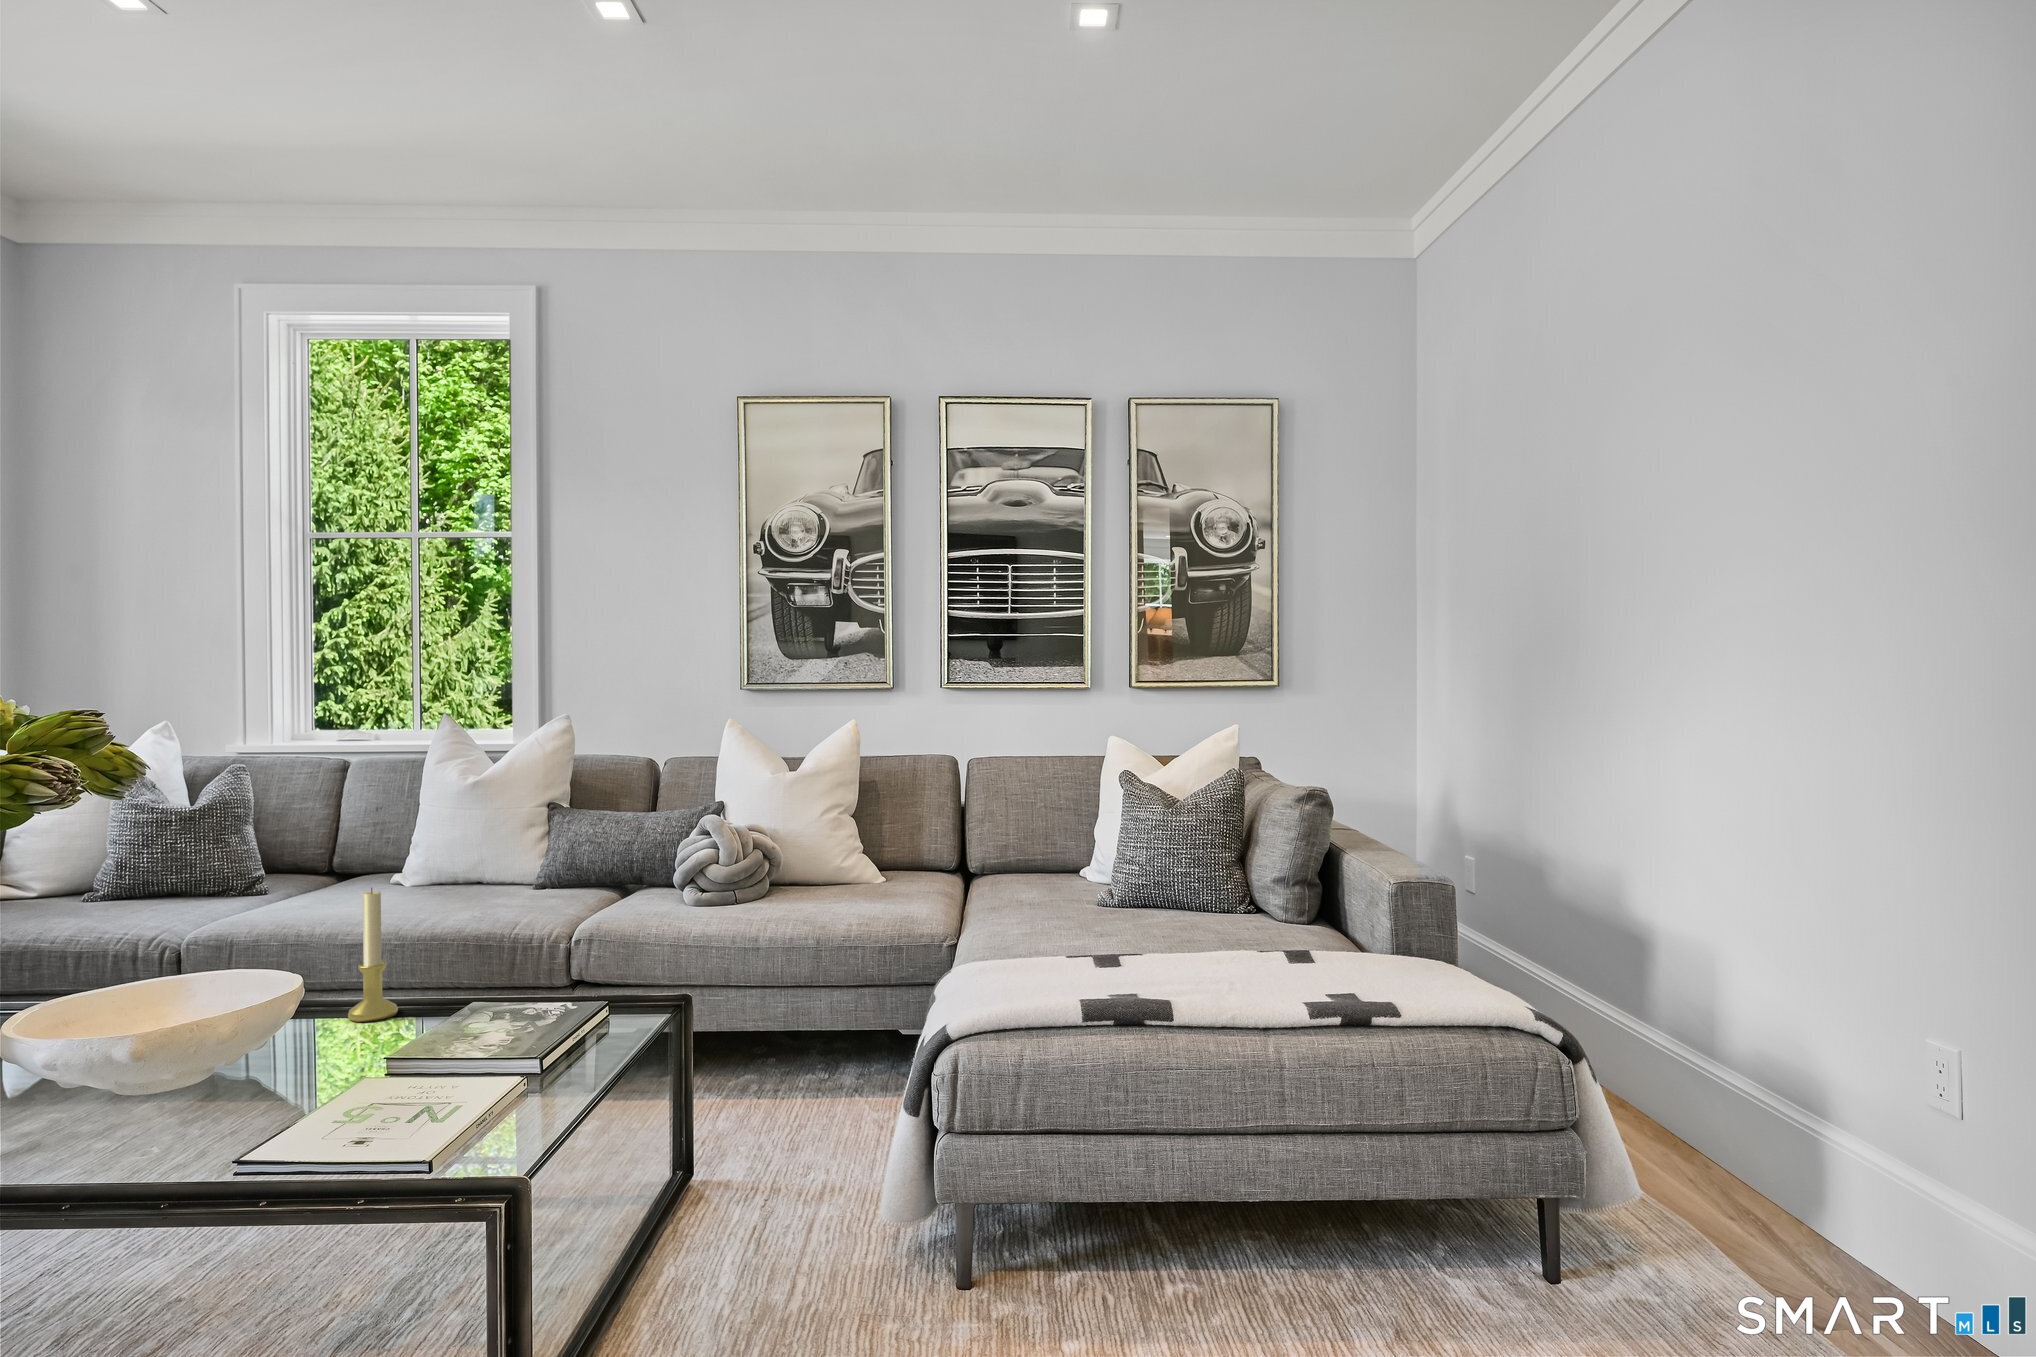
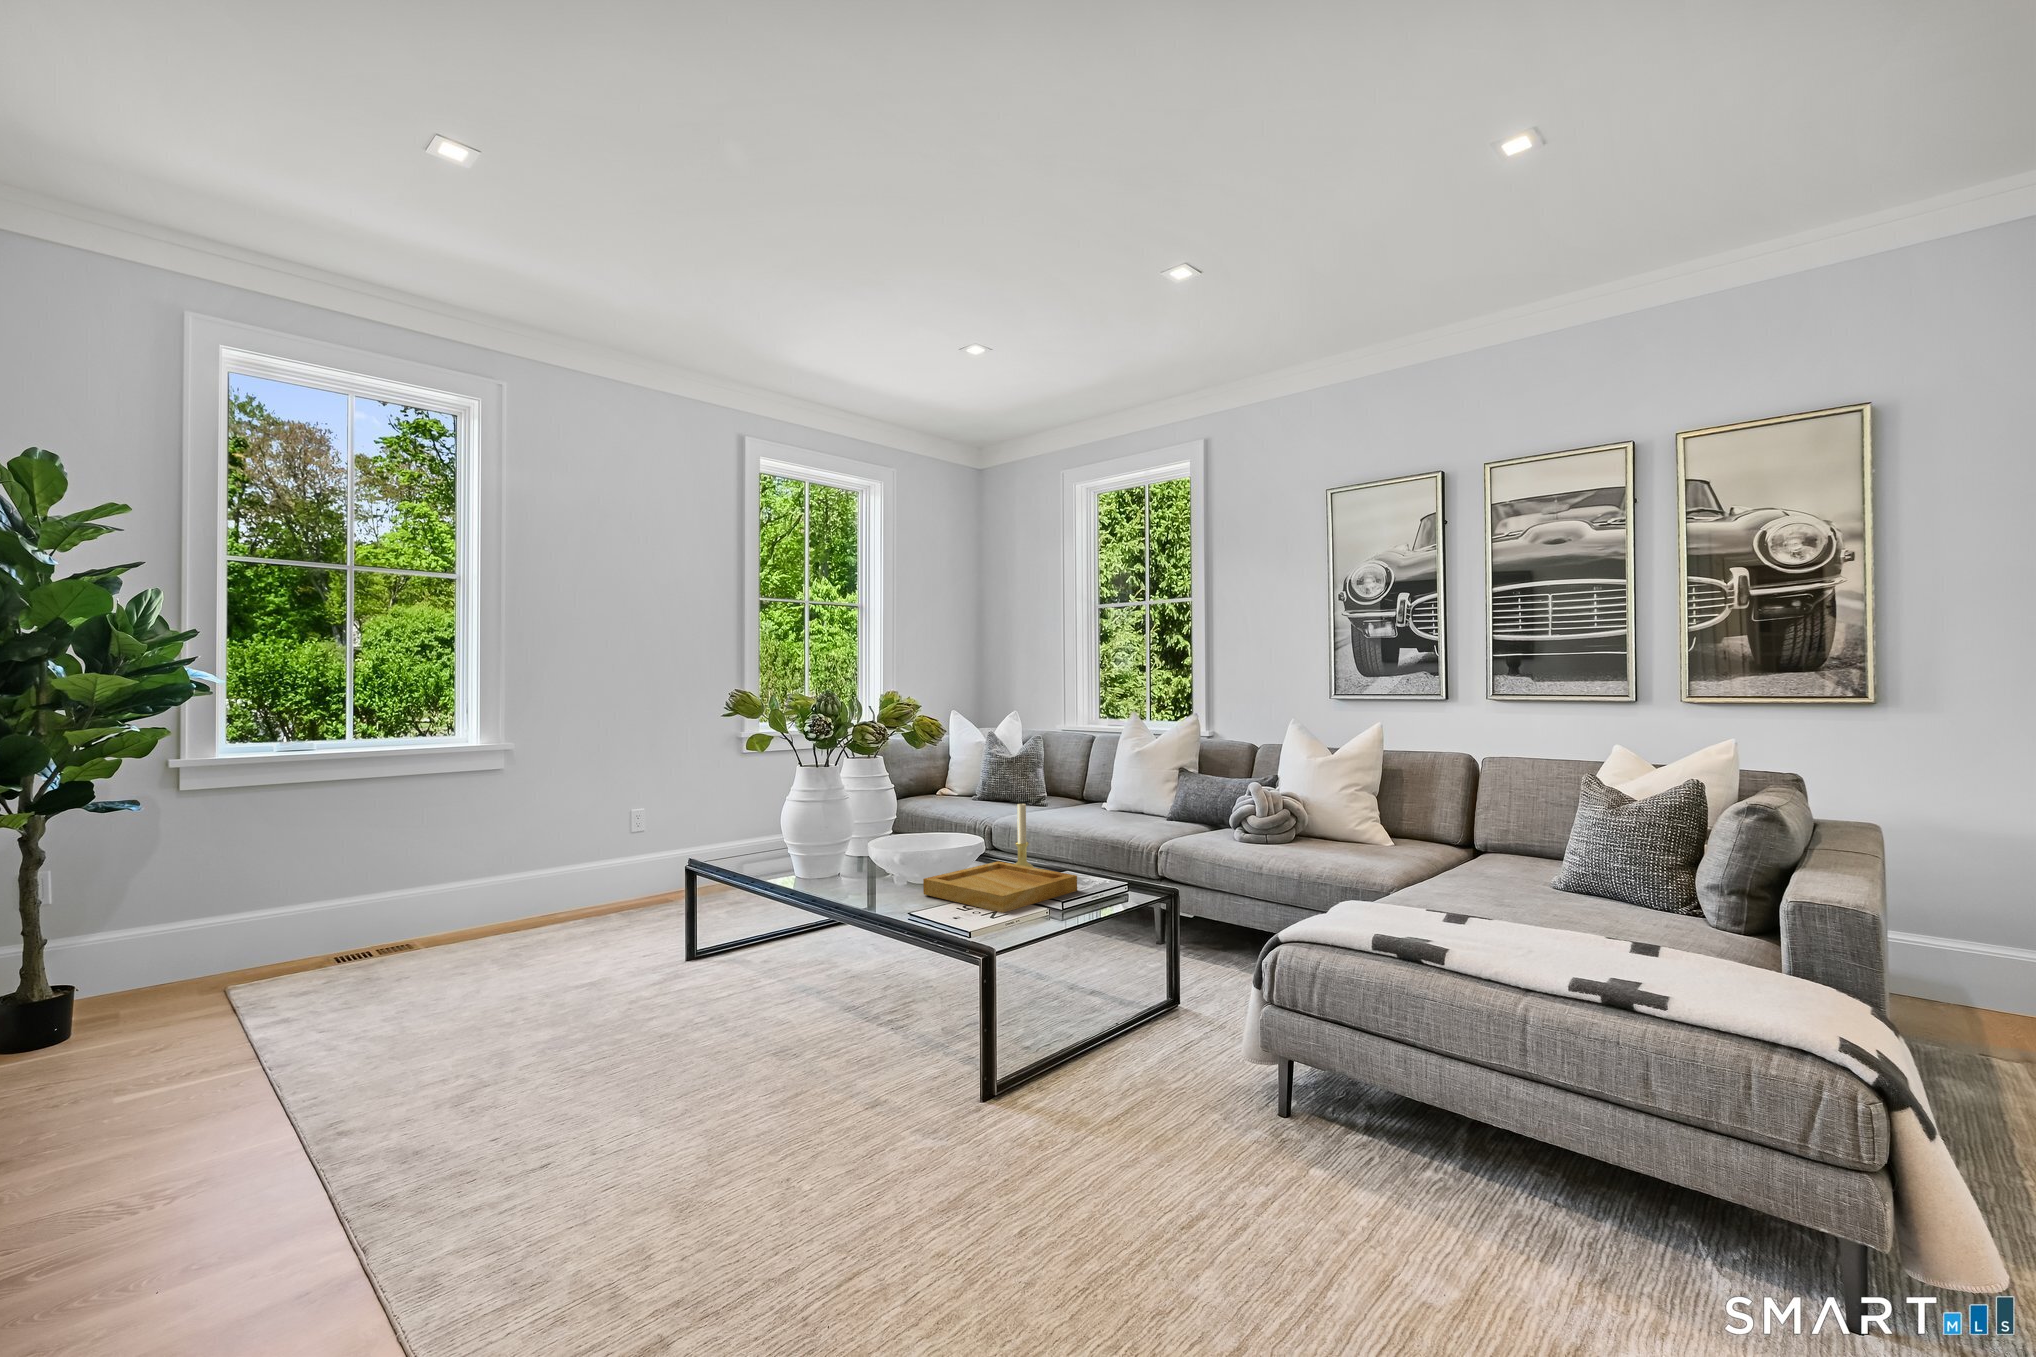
tray: none [222,1004,535,1105] -> present [923,861,1077,912]

